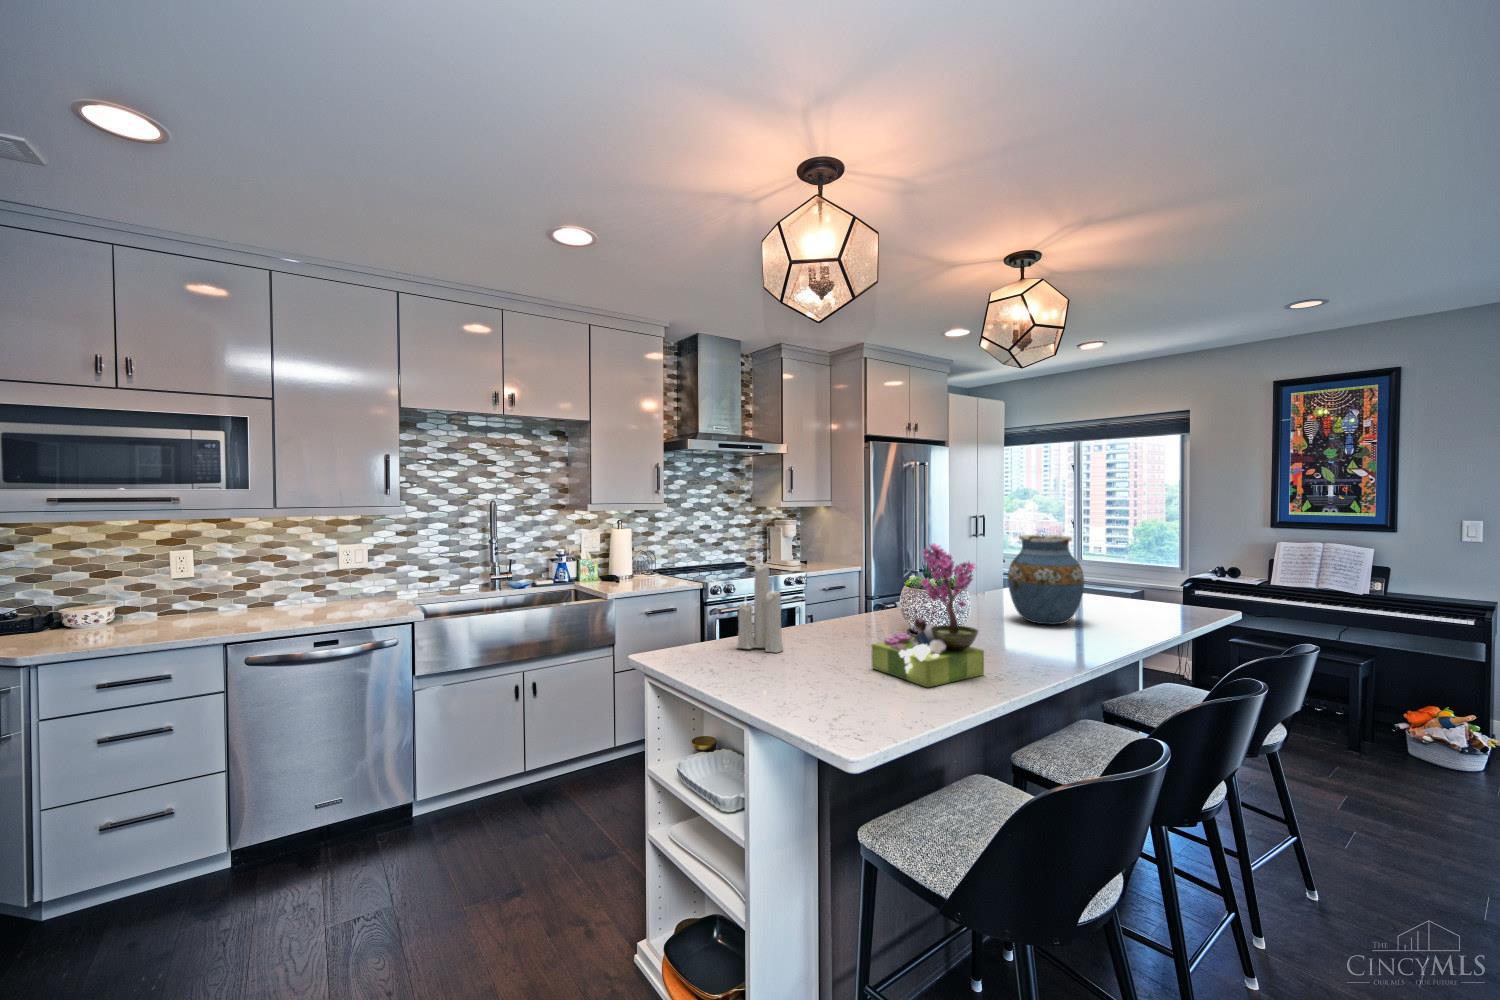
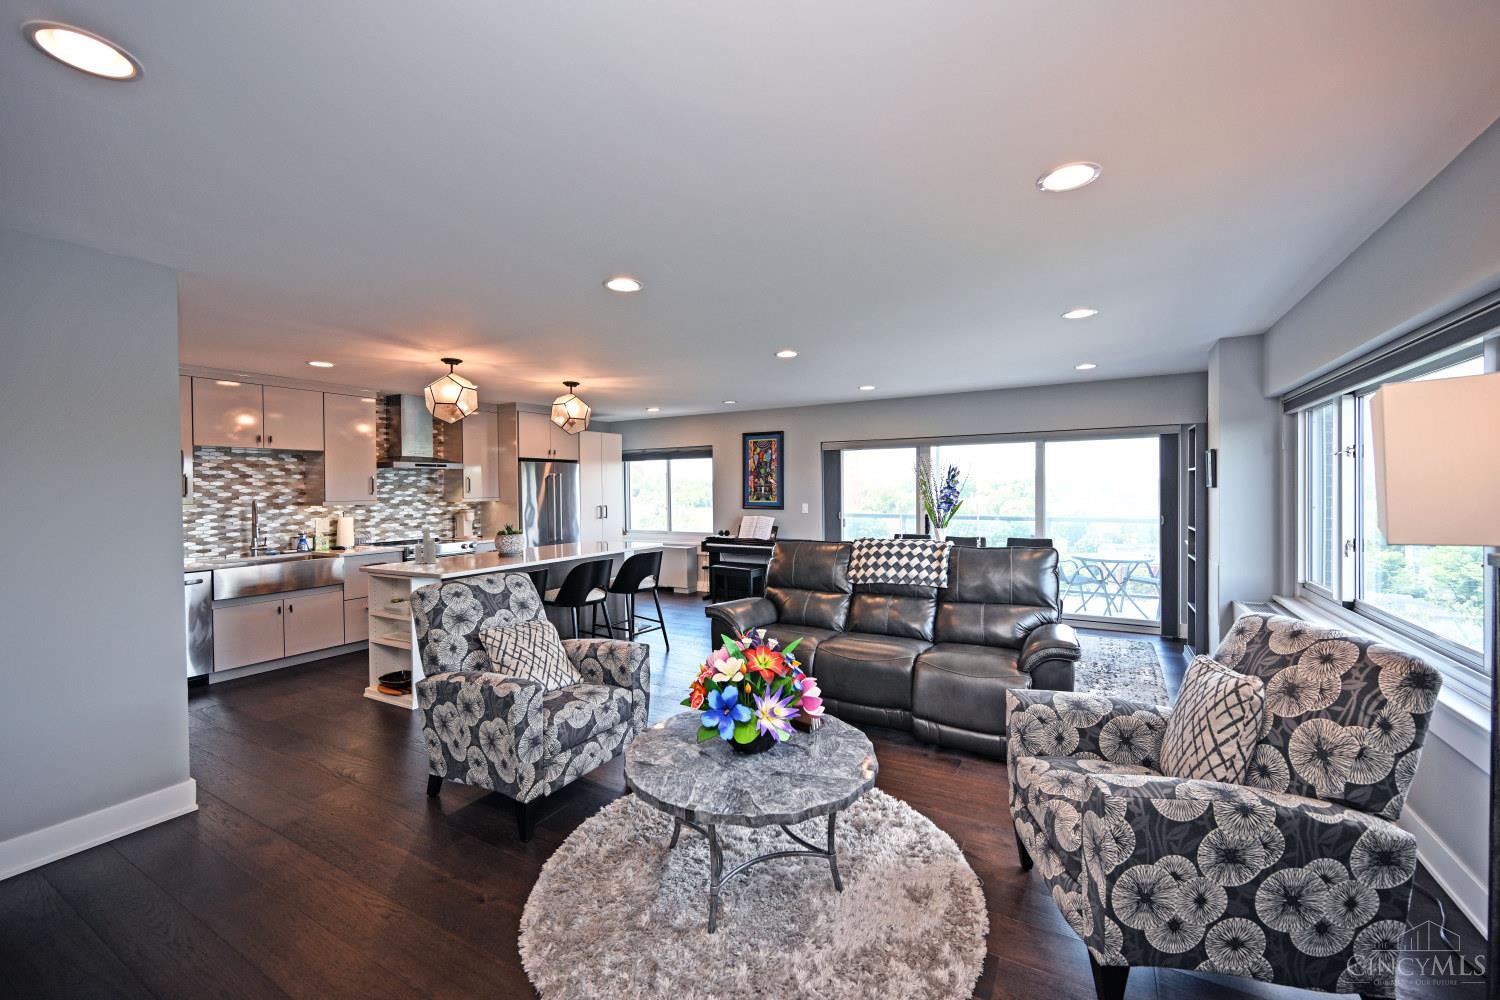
vase: present [1008,535,1084,624] -> none [554,513,586,551]
flower arrangement: present [872,543,984,687] -> none [471,514,515,566]

